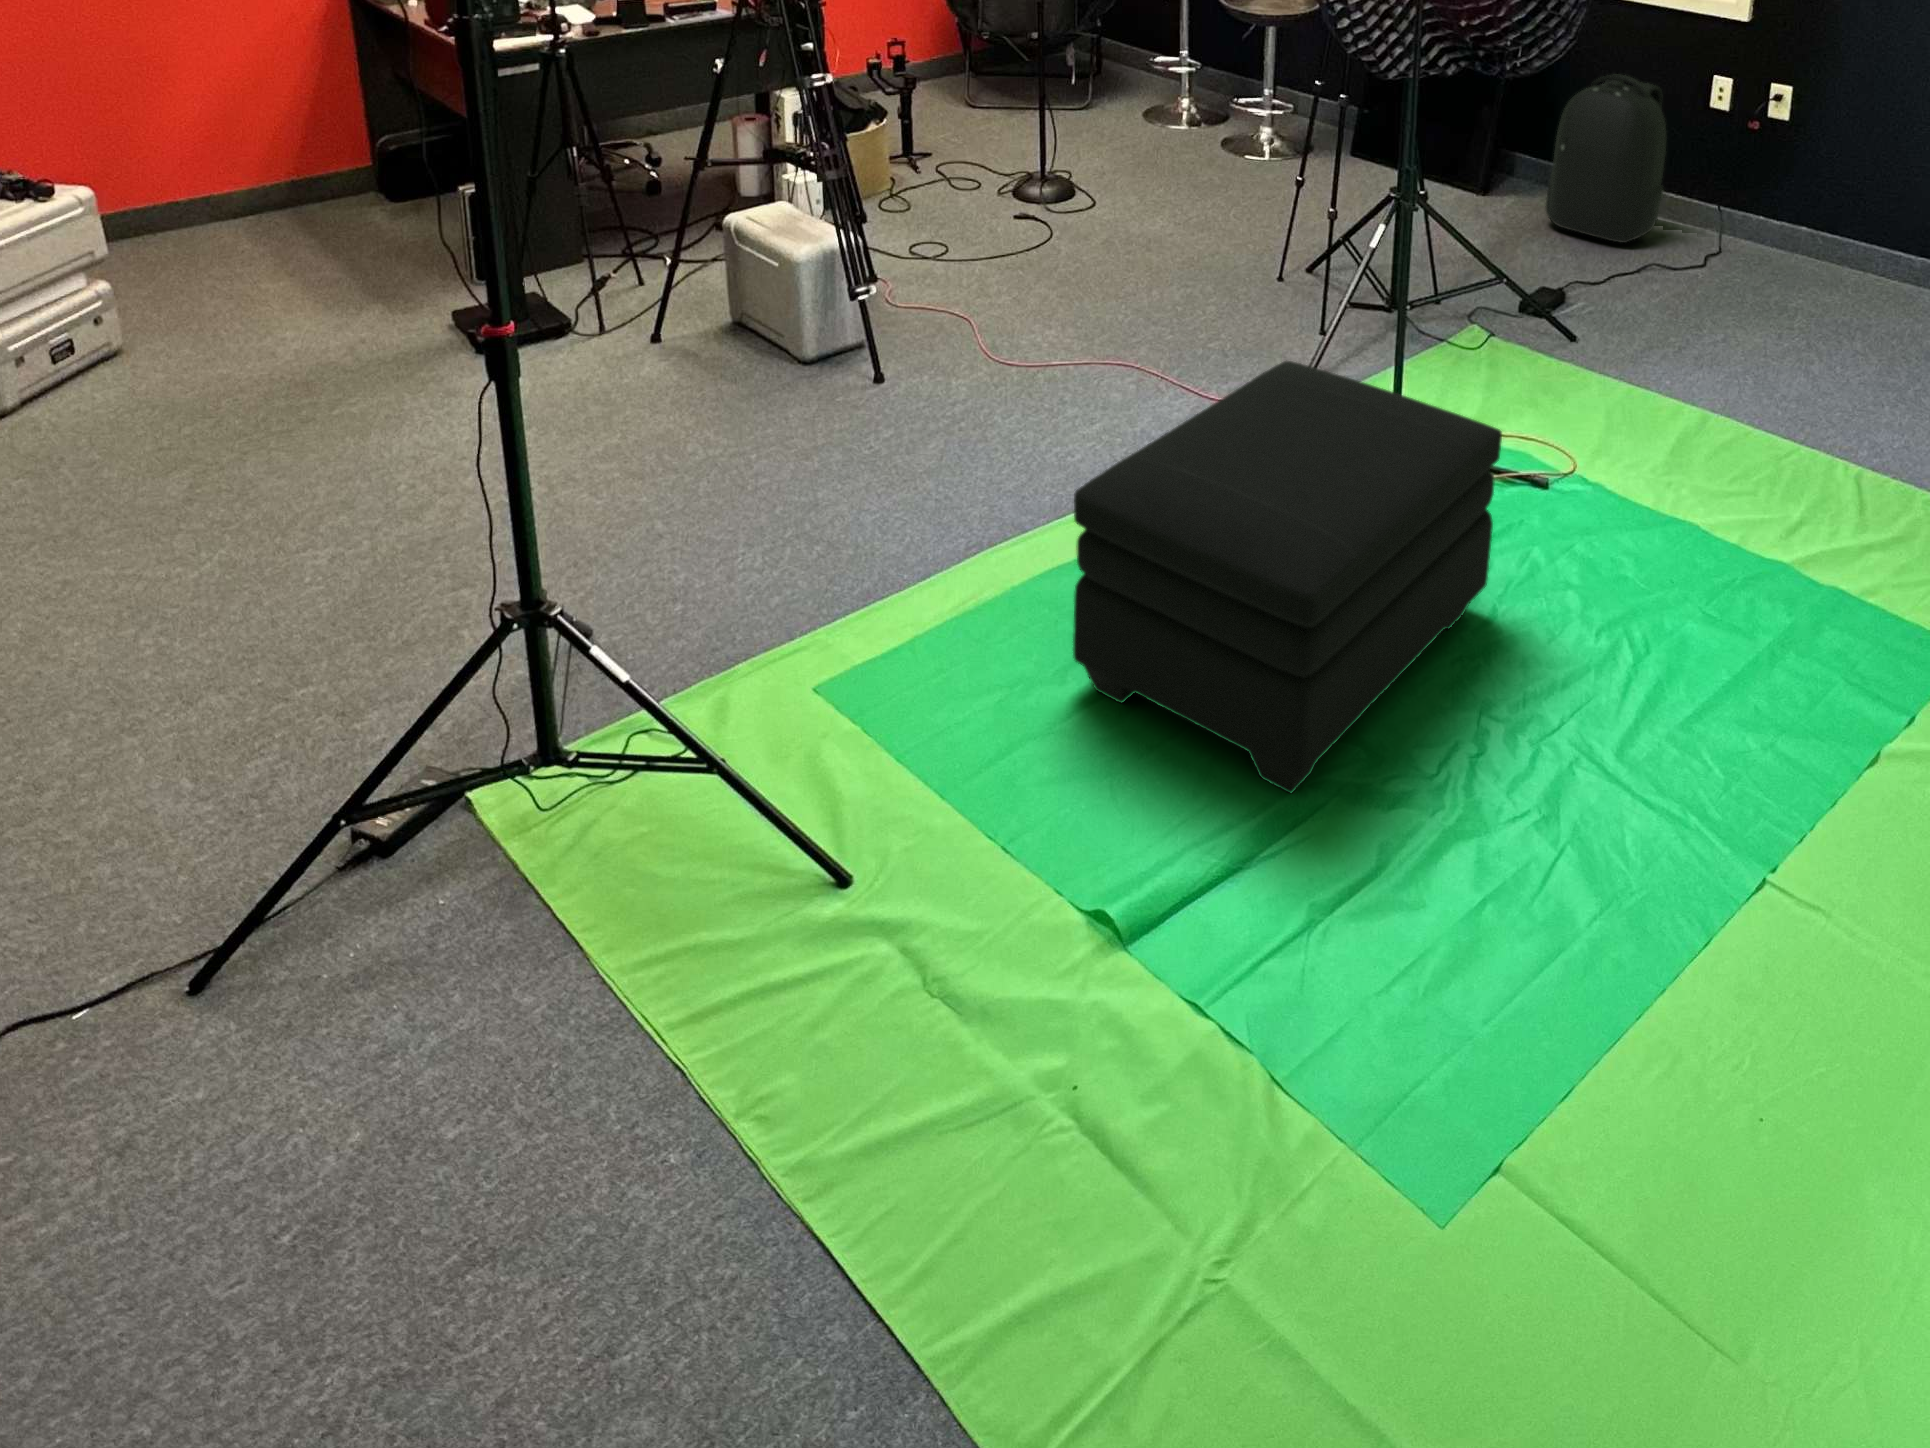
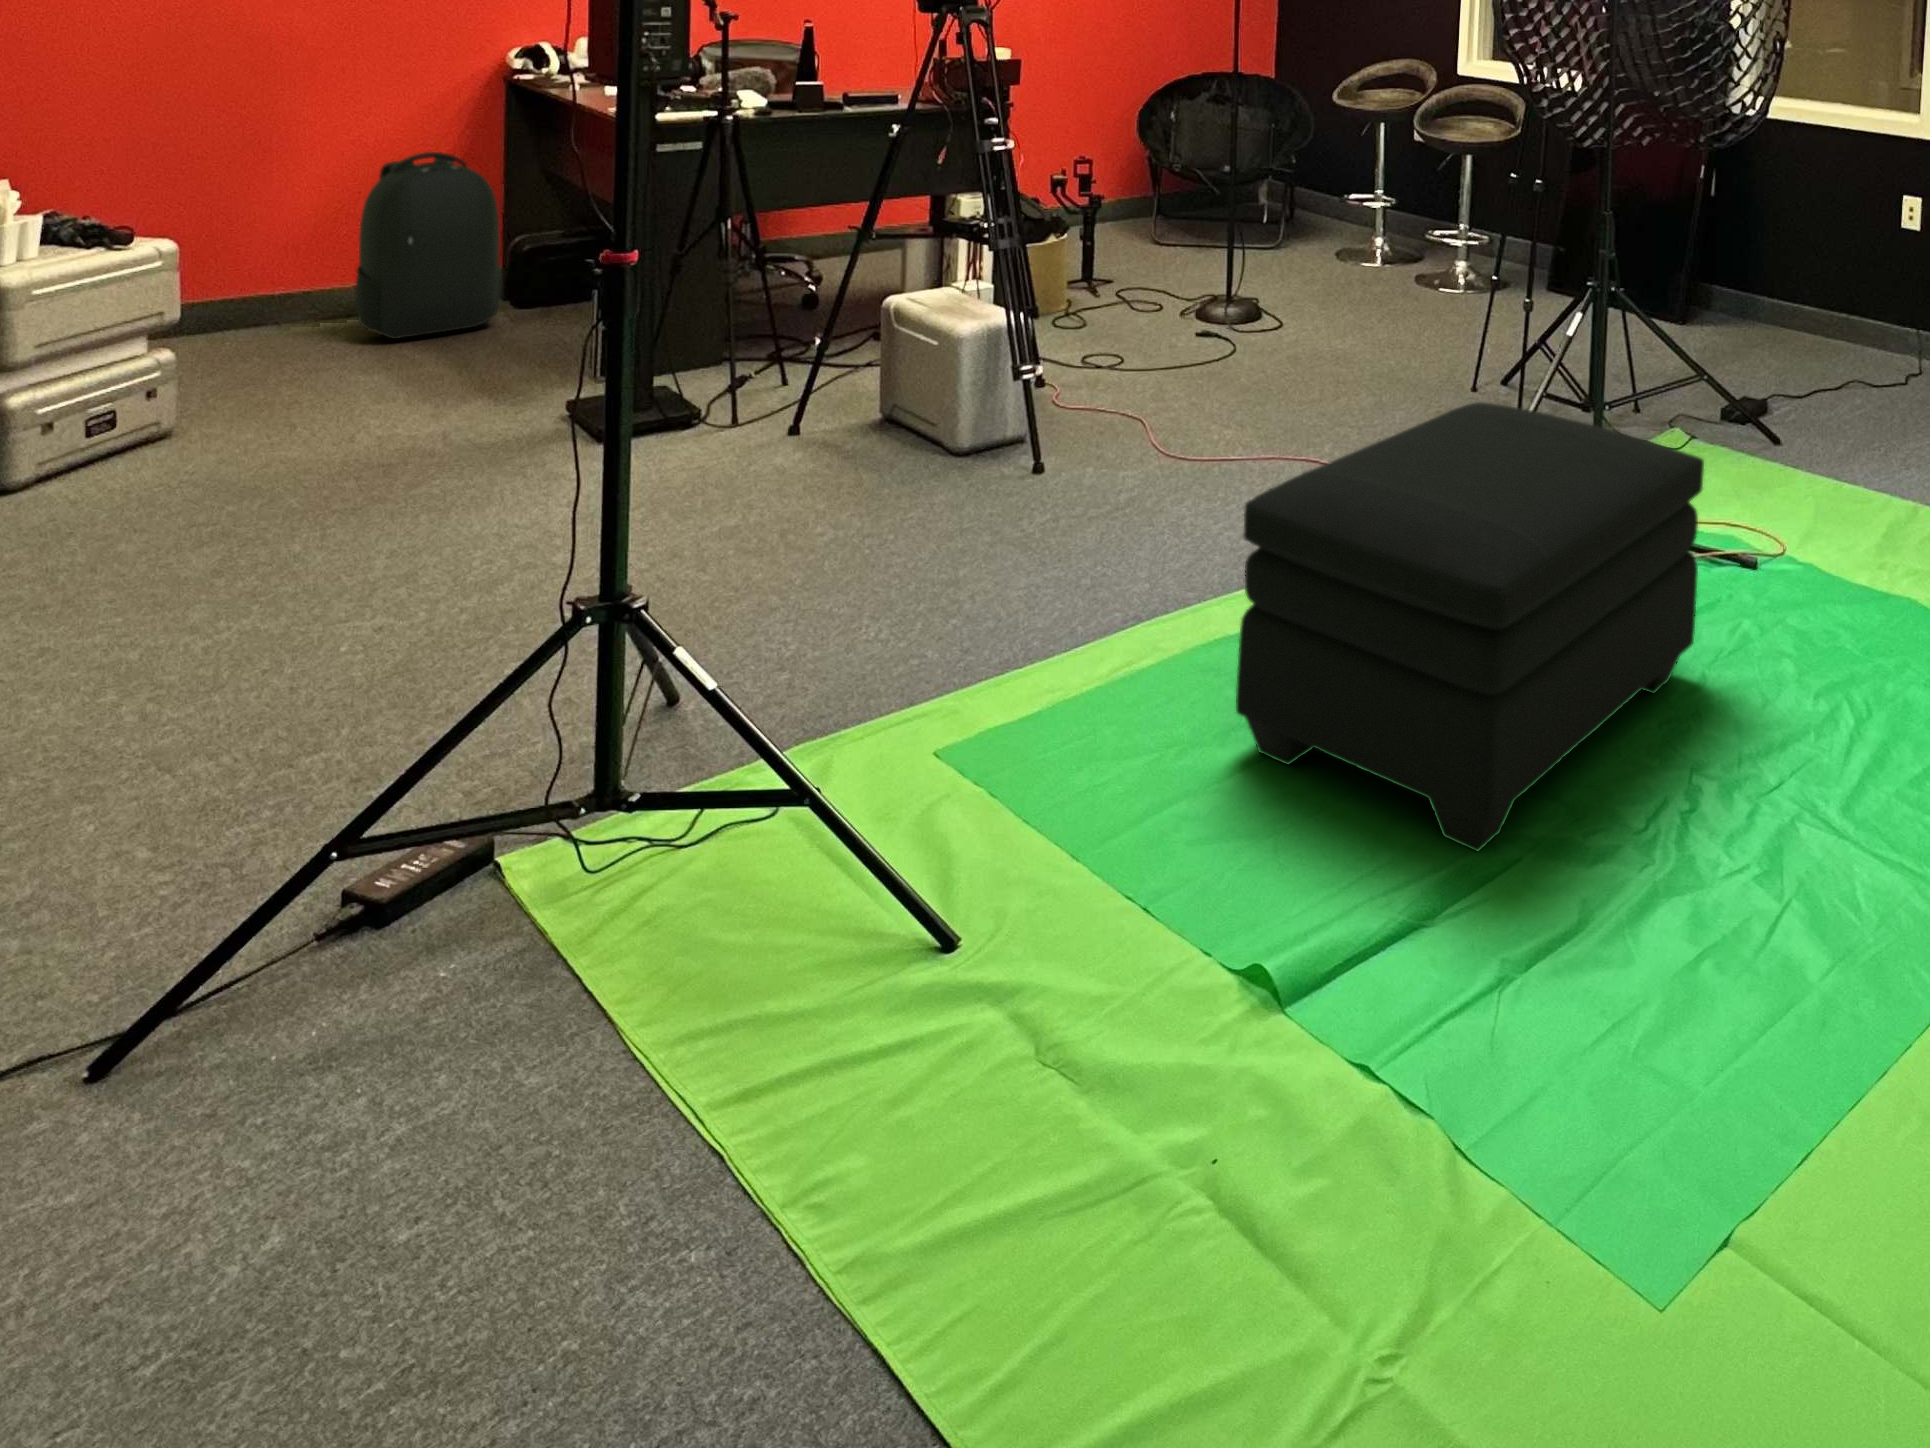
backpack: present [1545,75,1666,243] -> present [356,152,502,339]

